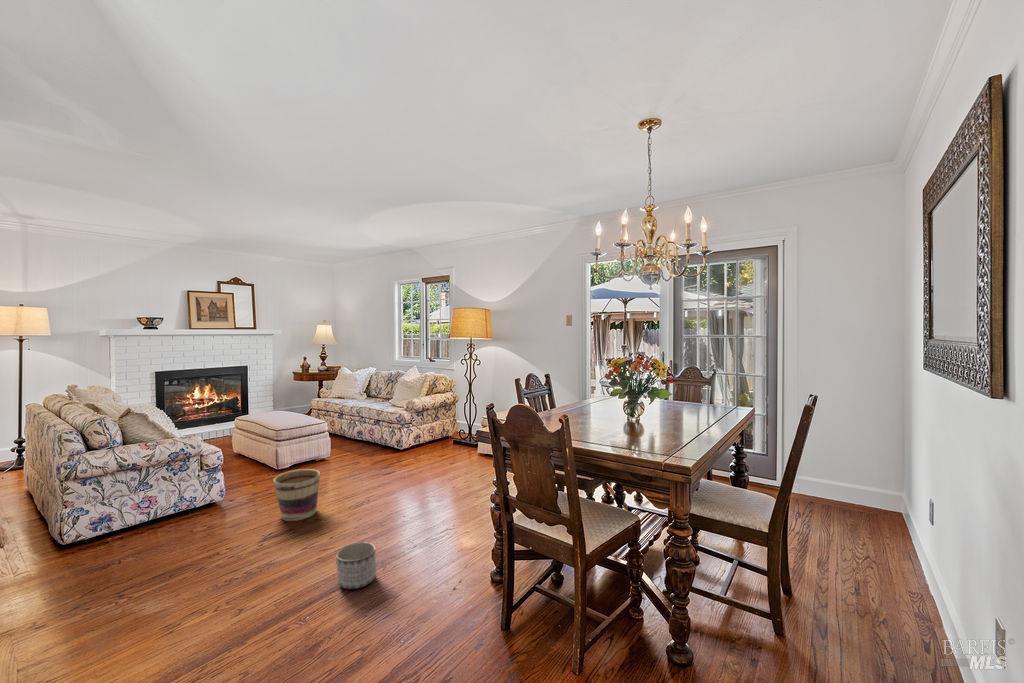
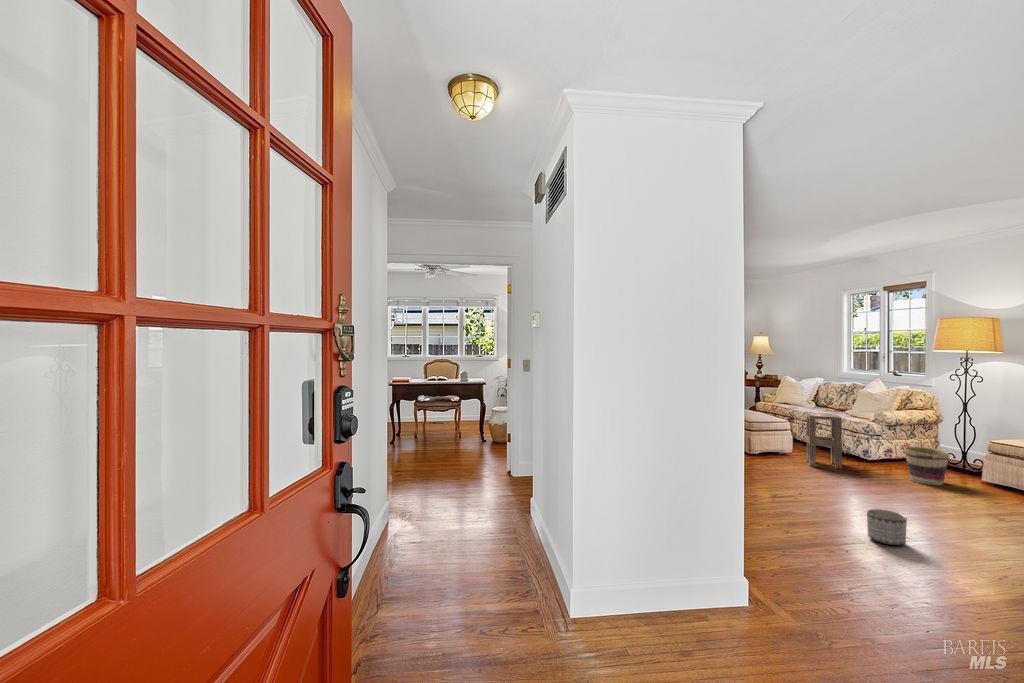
side table: none [338,410,370,472] -> present [807,412,842,469]
basket: present [273,469,320,521] -> present [905,447,949,485]

